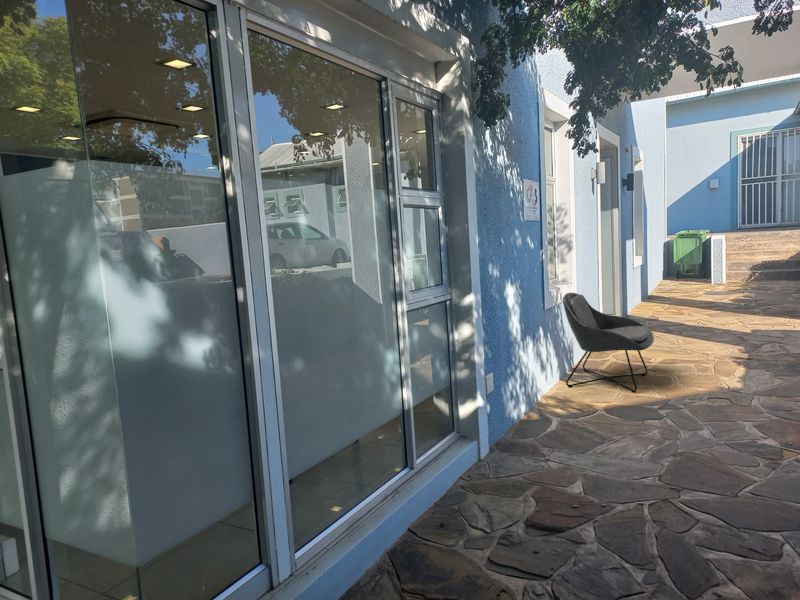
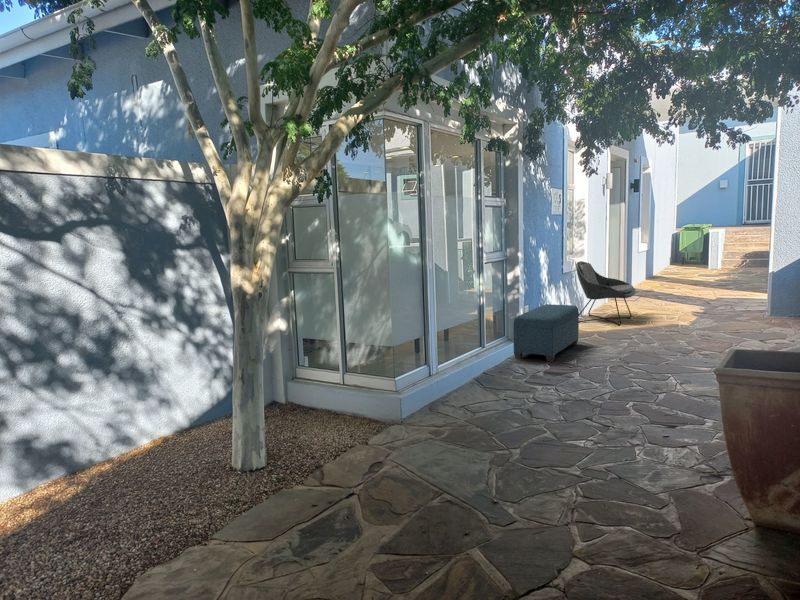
bench: none [460,377,578,505] -> present [513,304,579,362]

